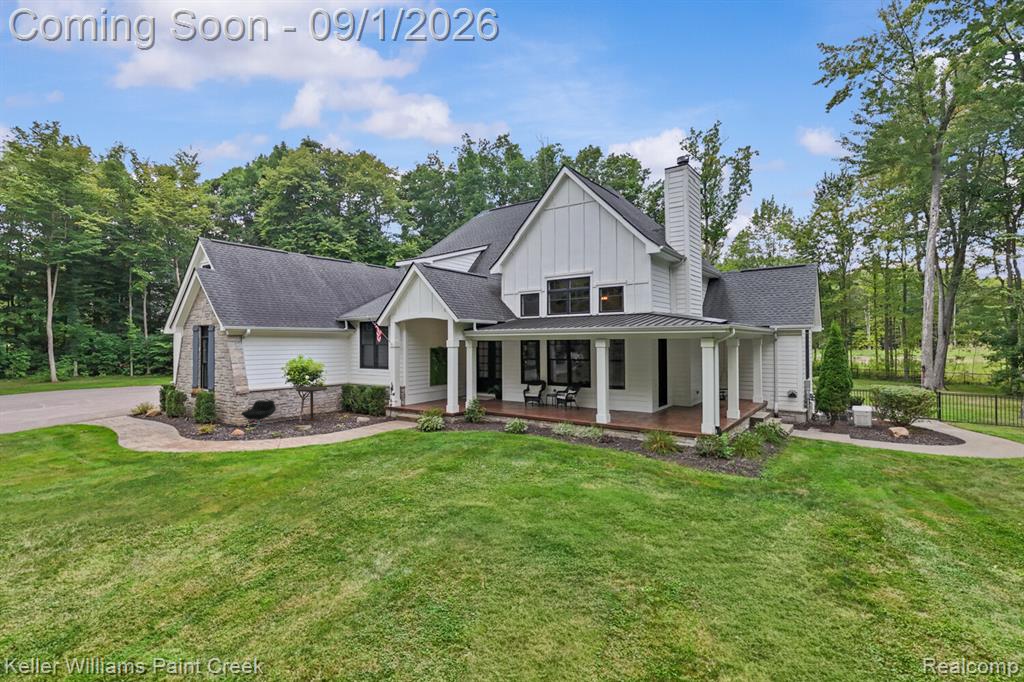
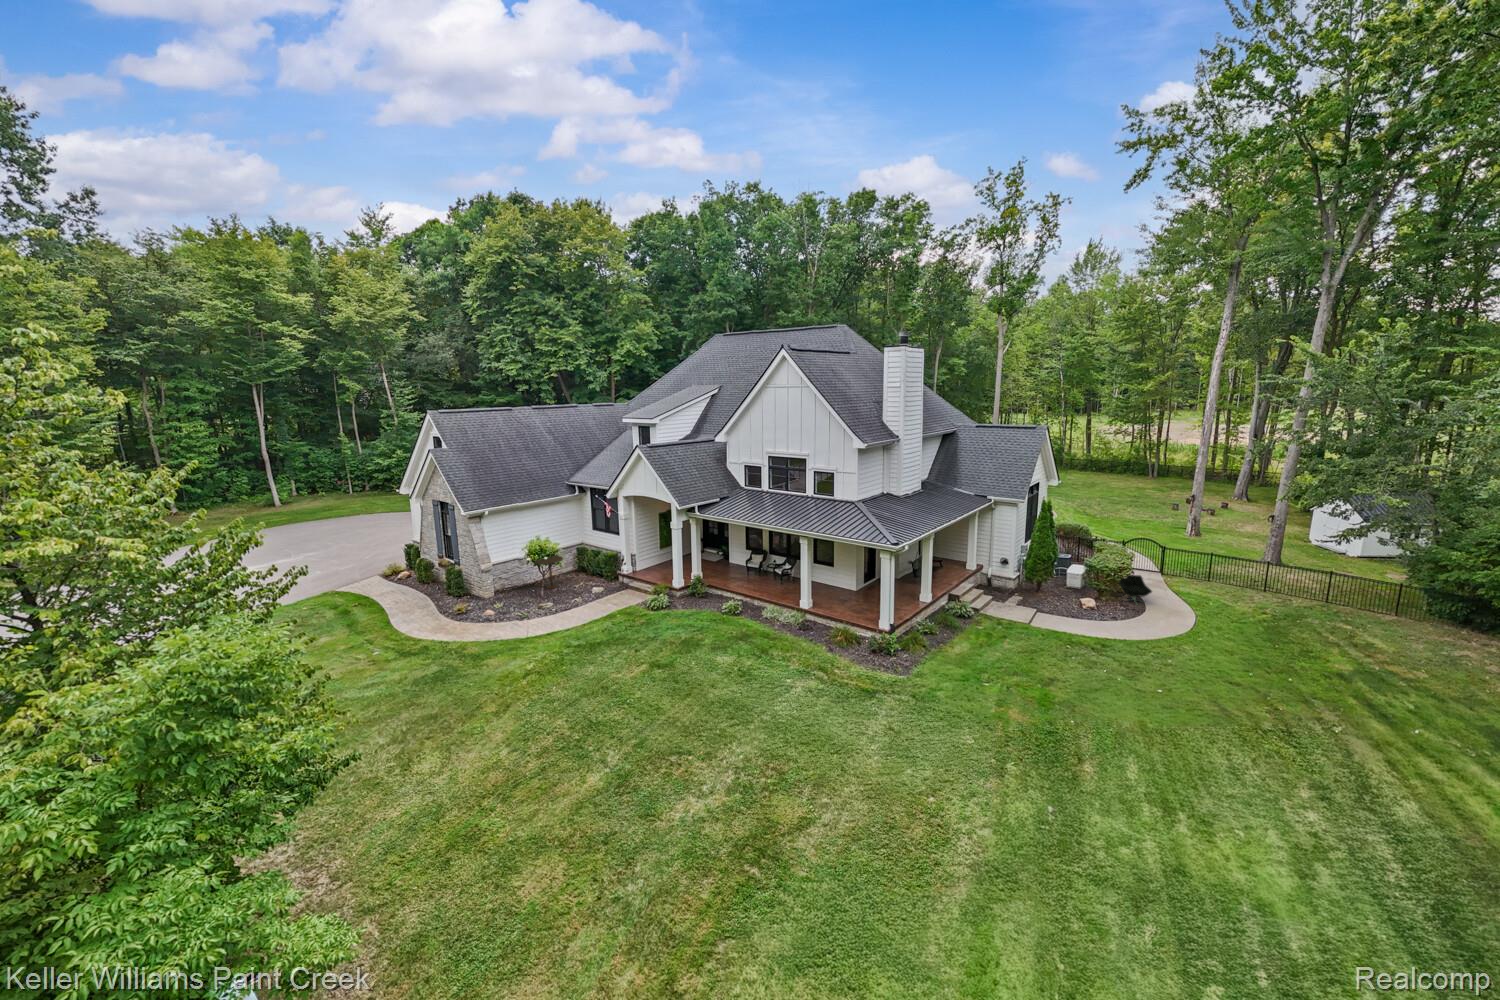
lounge chair: present [241,400,276,426] -> present [1119,574,1152,601]

